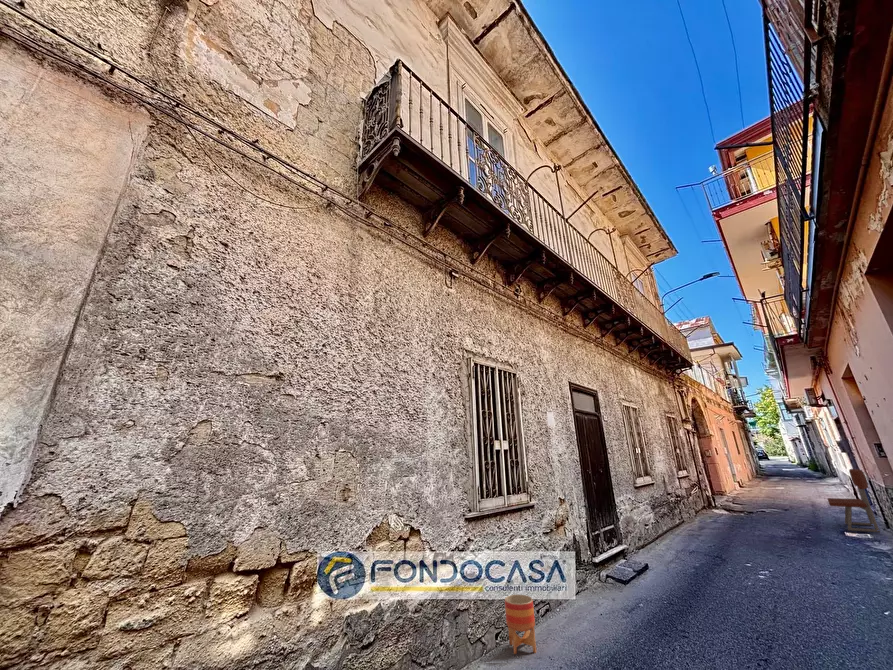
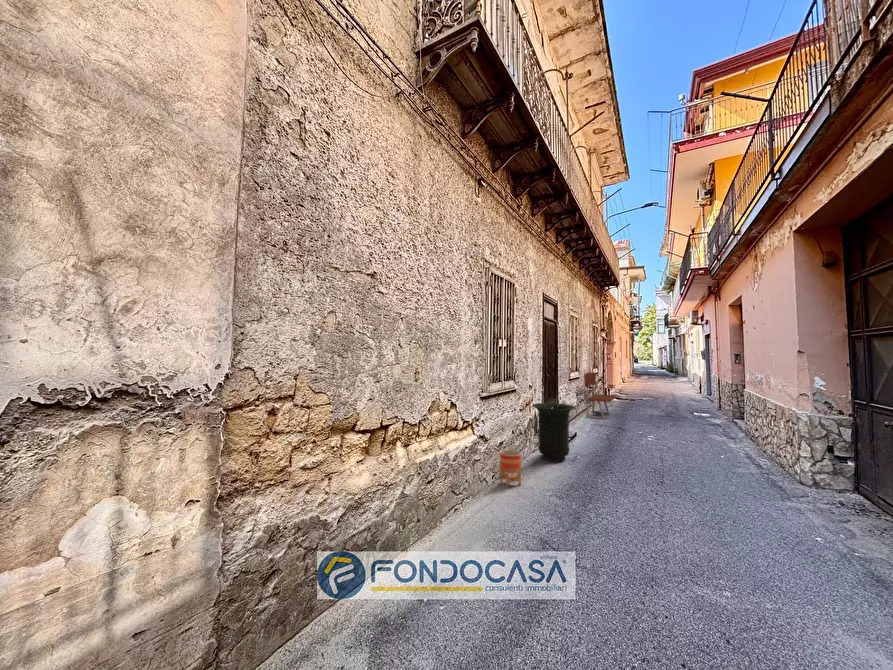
bench: present [828,469,880,532] -> present [585,372,615,419]
trash can: none [563,523,622,612] -> present [532,403,576,461]

